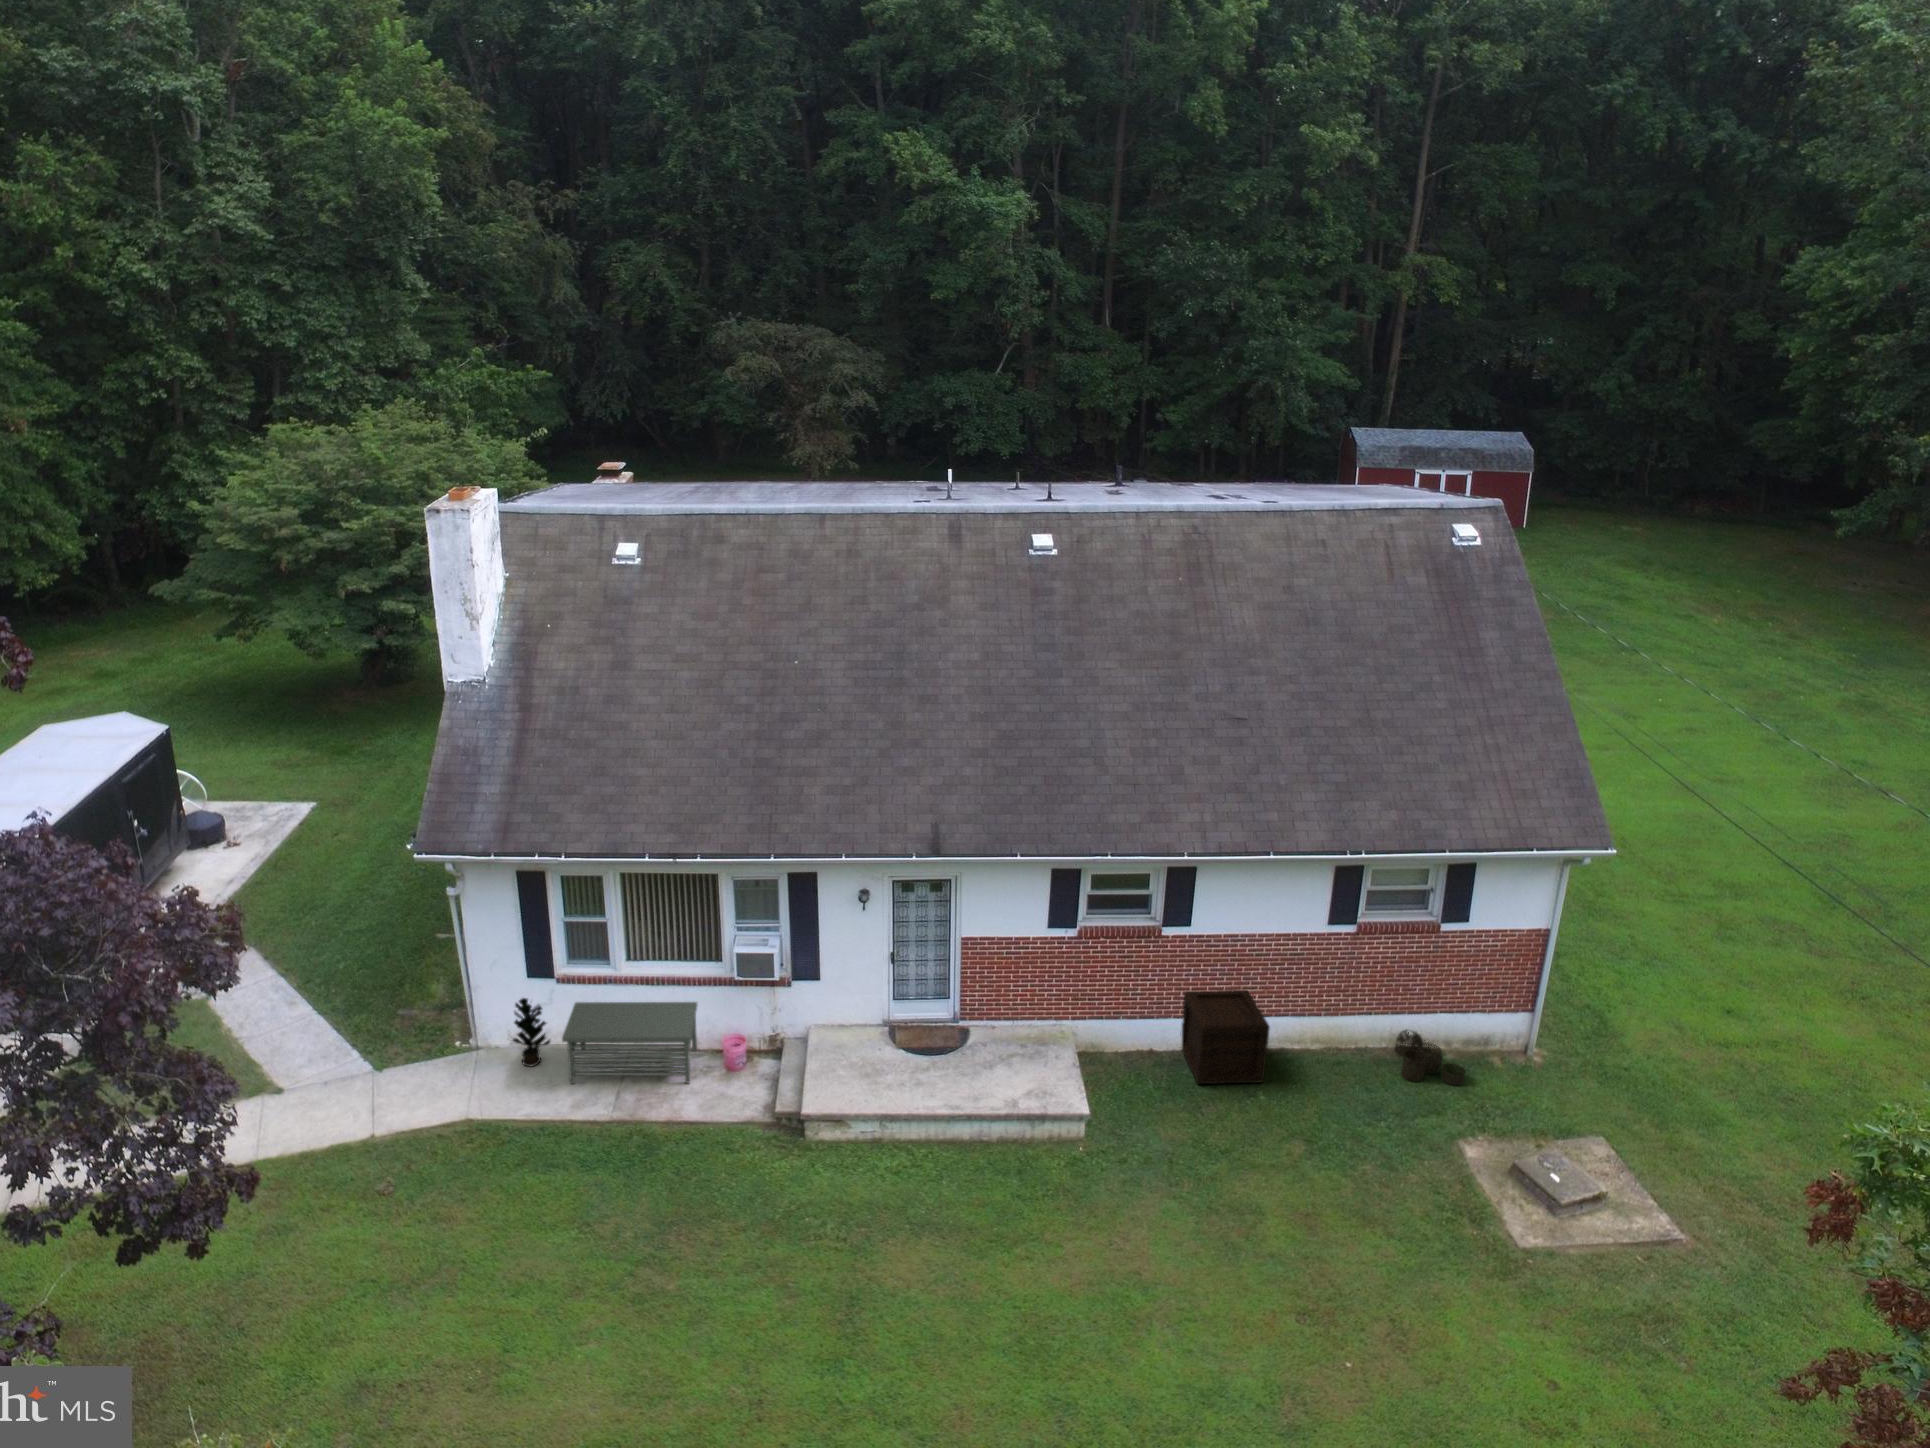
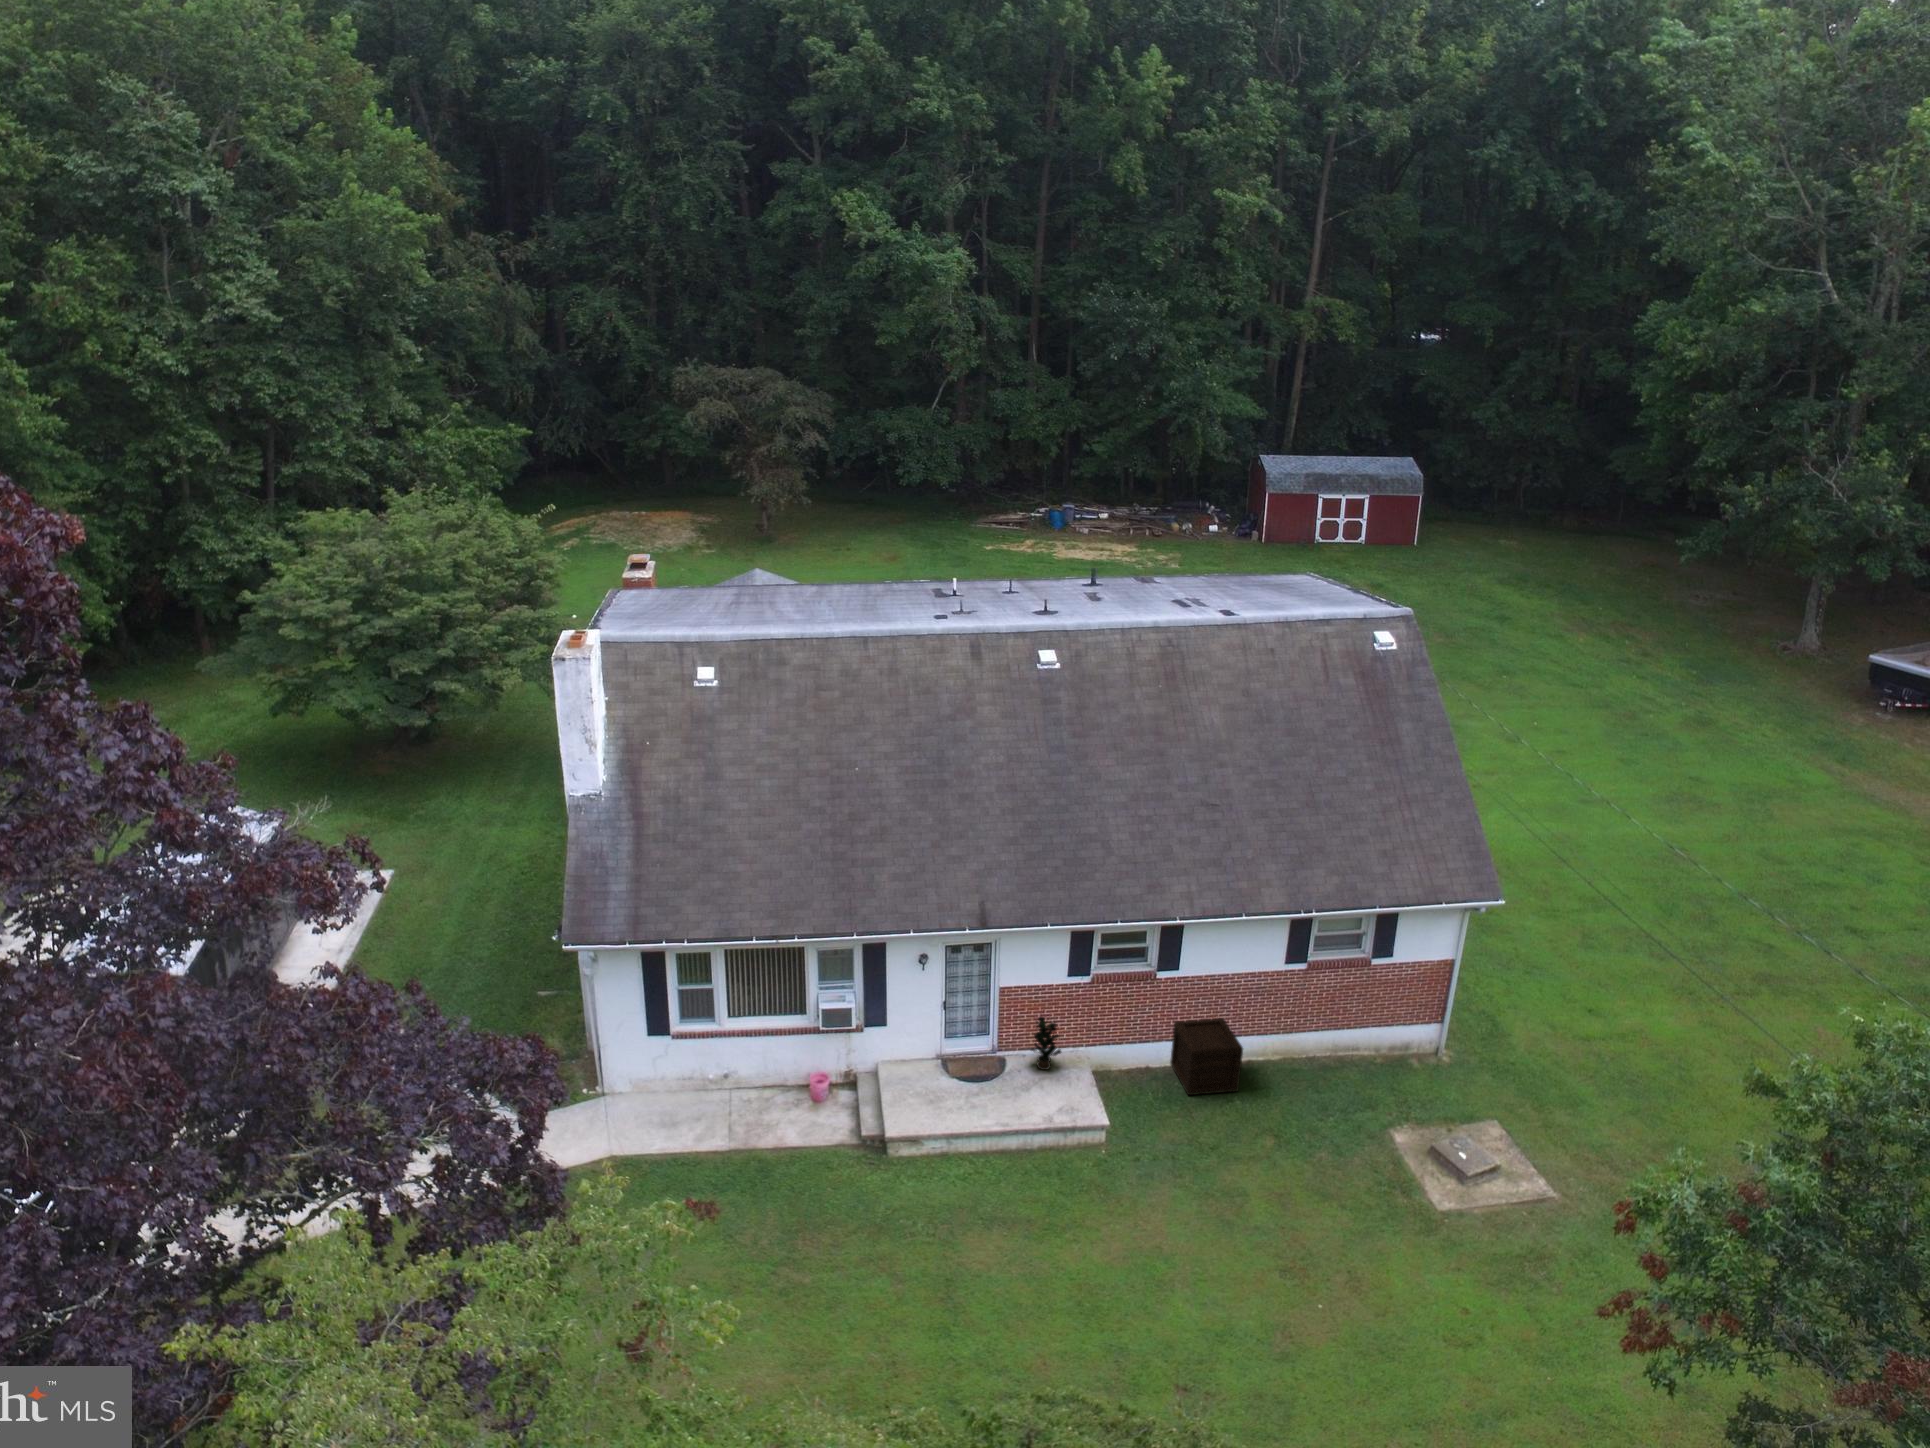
potted plant: present [513,998,550,1067] -> present [1030,1017,1061,1070]
storage bench: present [562,1002,698,1084] -> none [687,1048,790,1120]
woven basket: present [1395,1029,1465,1085] -> none [1336,1042,1393,1086]

